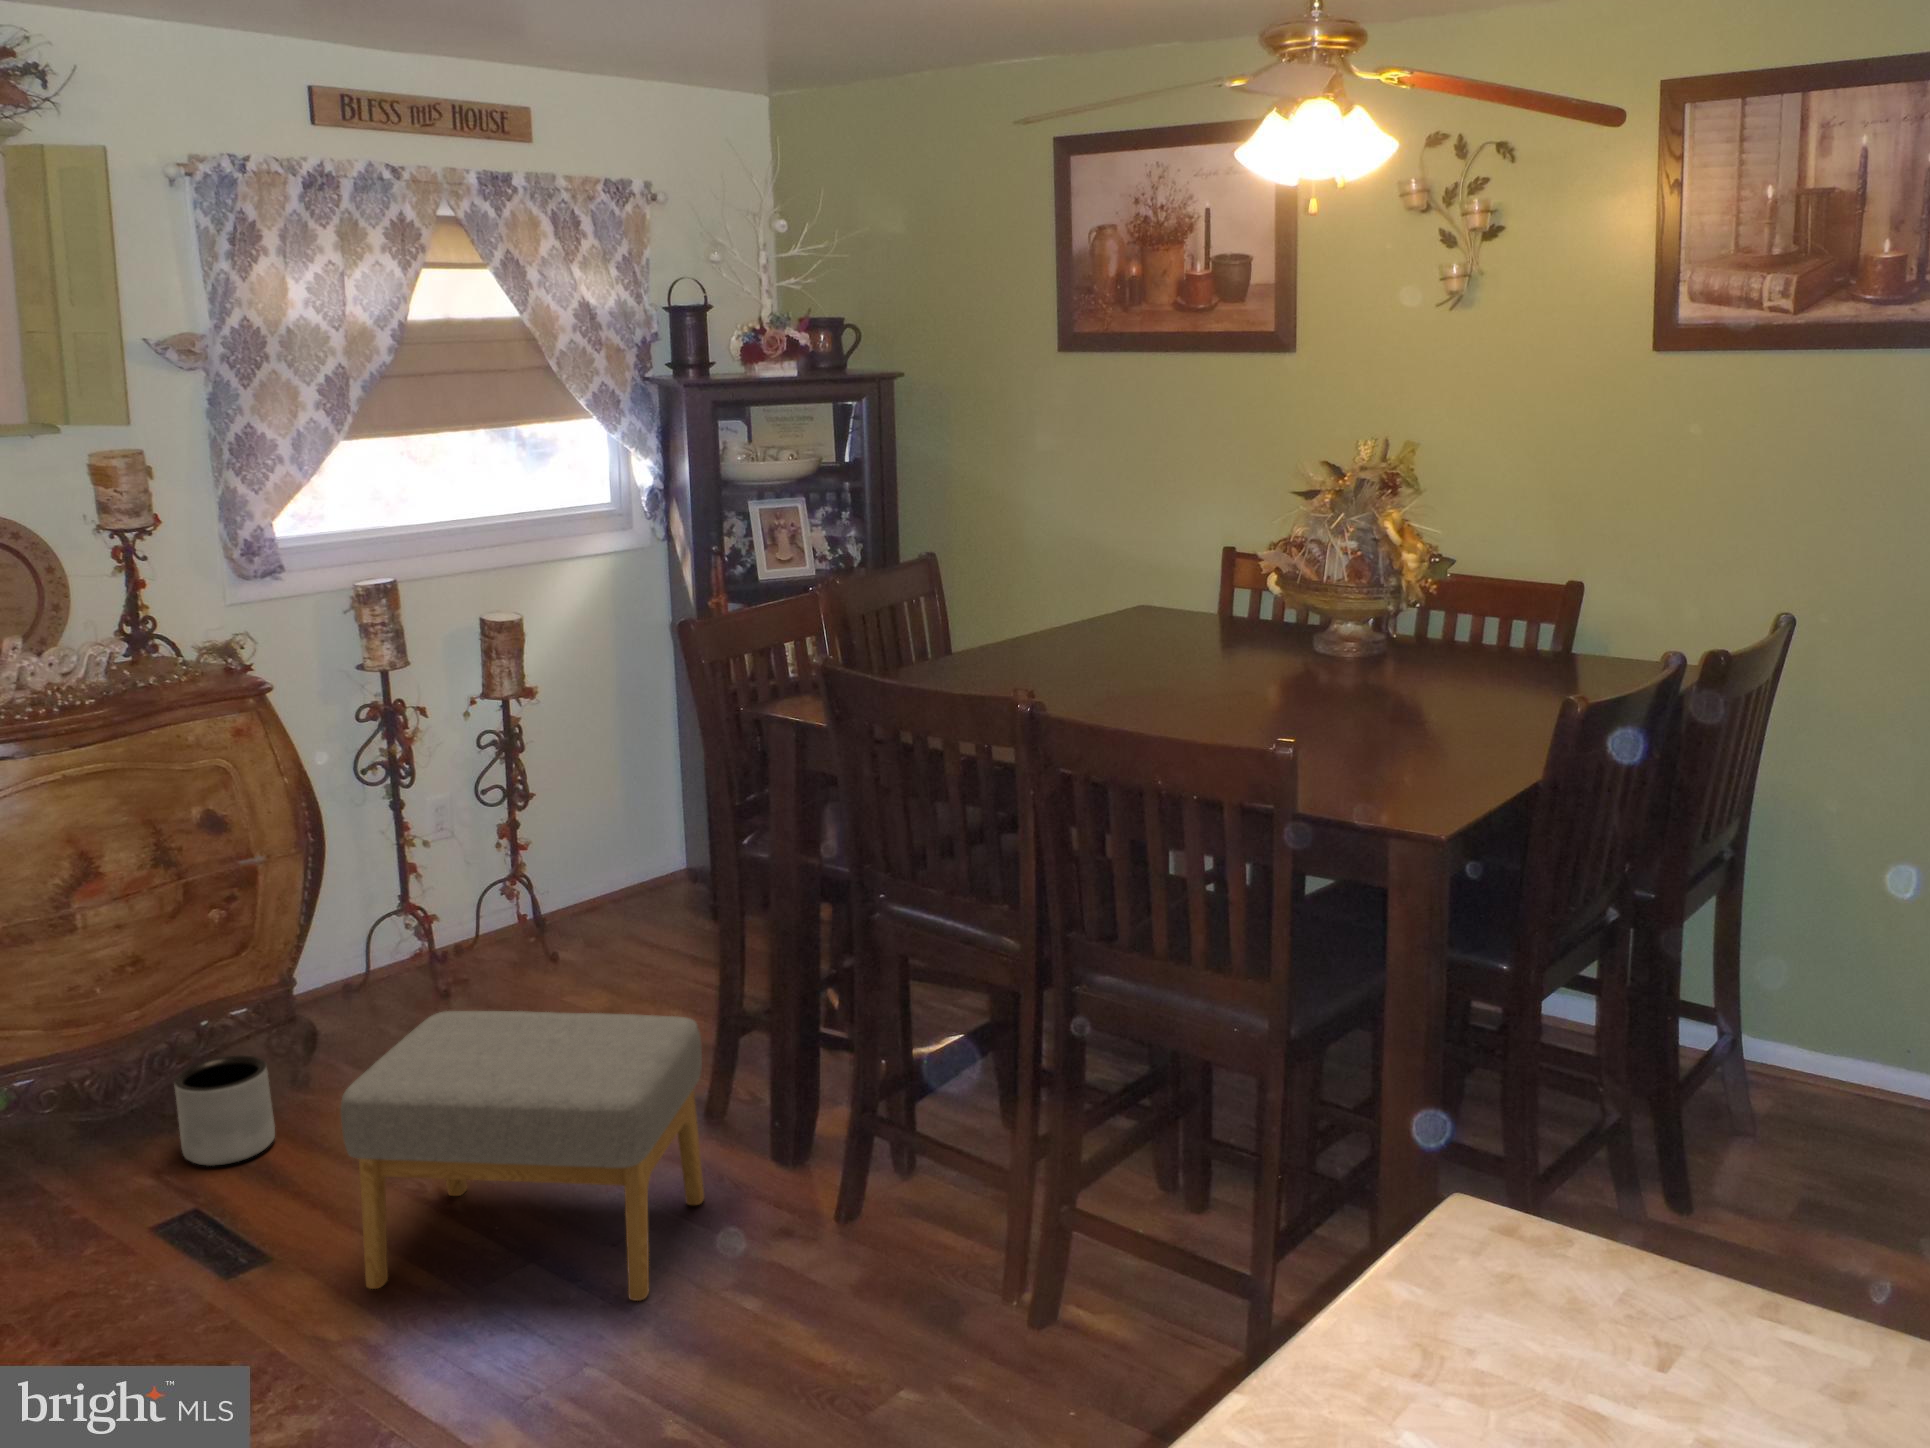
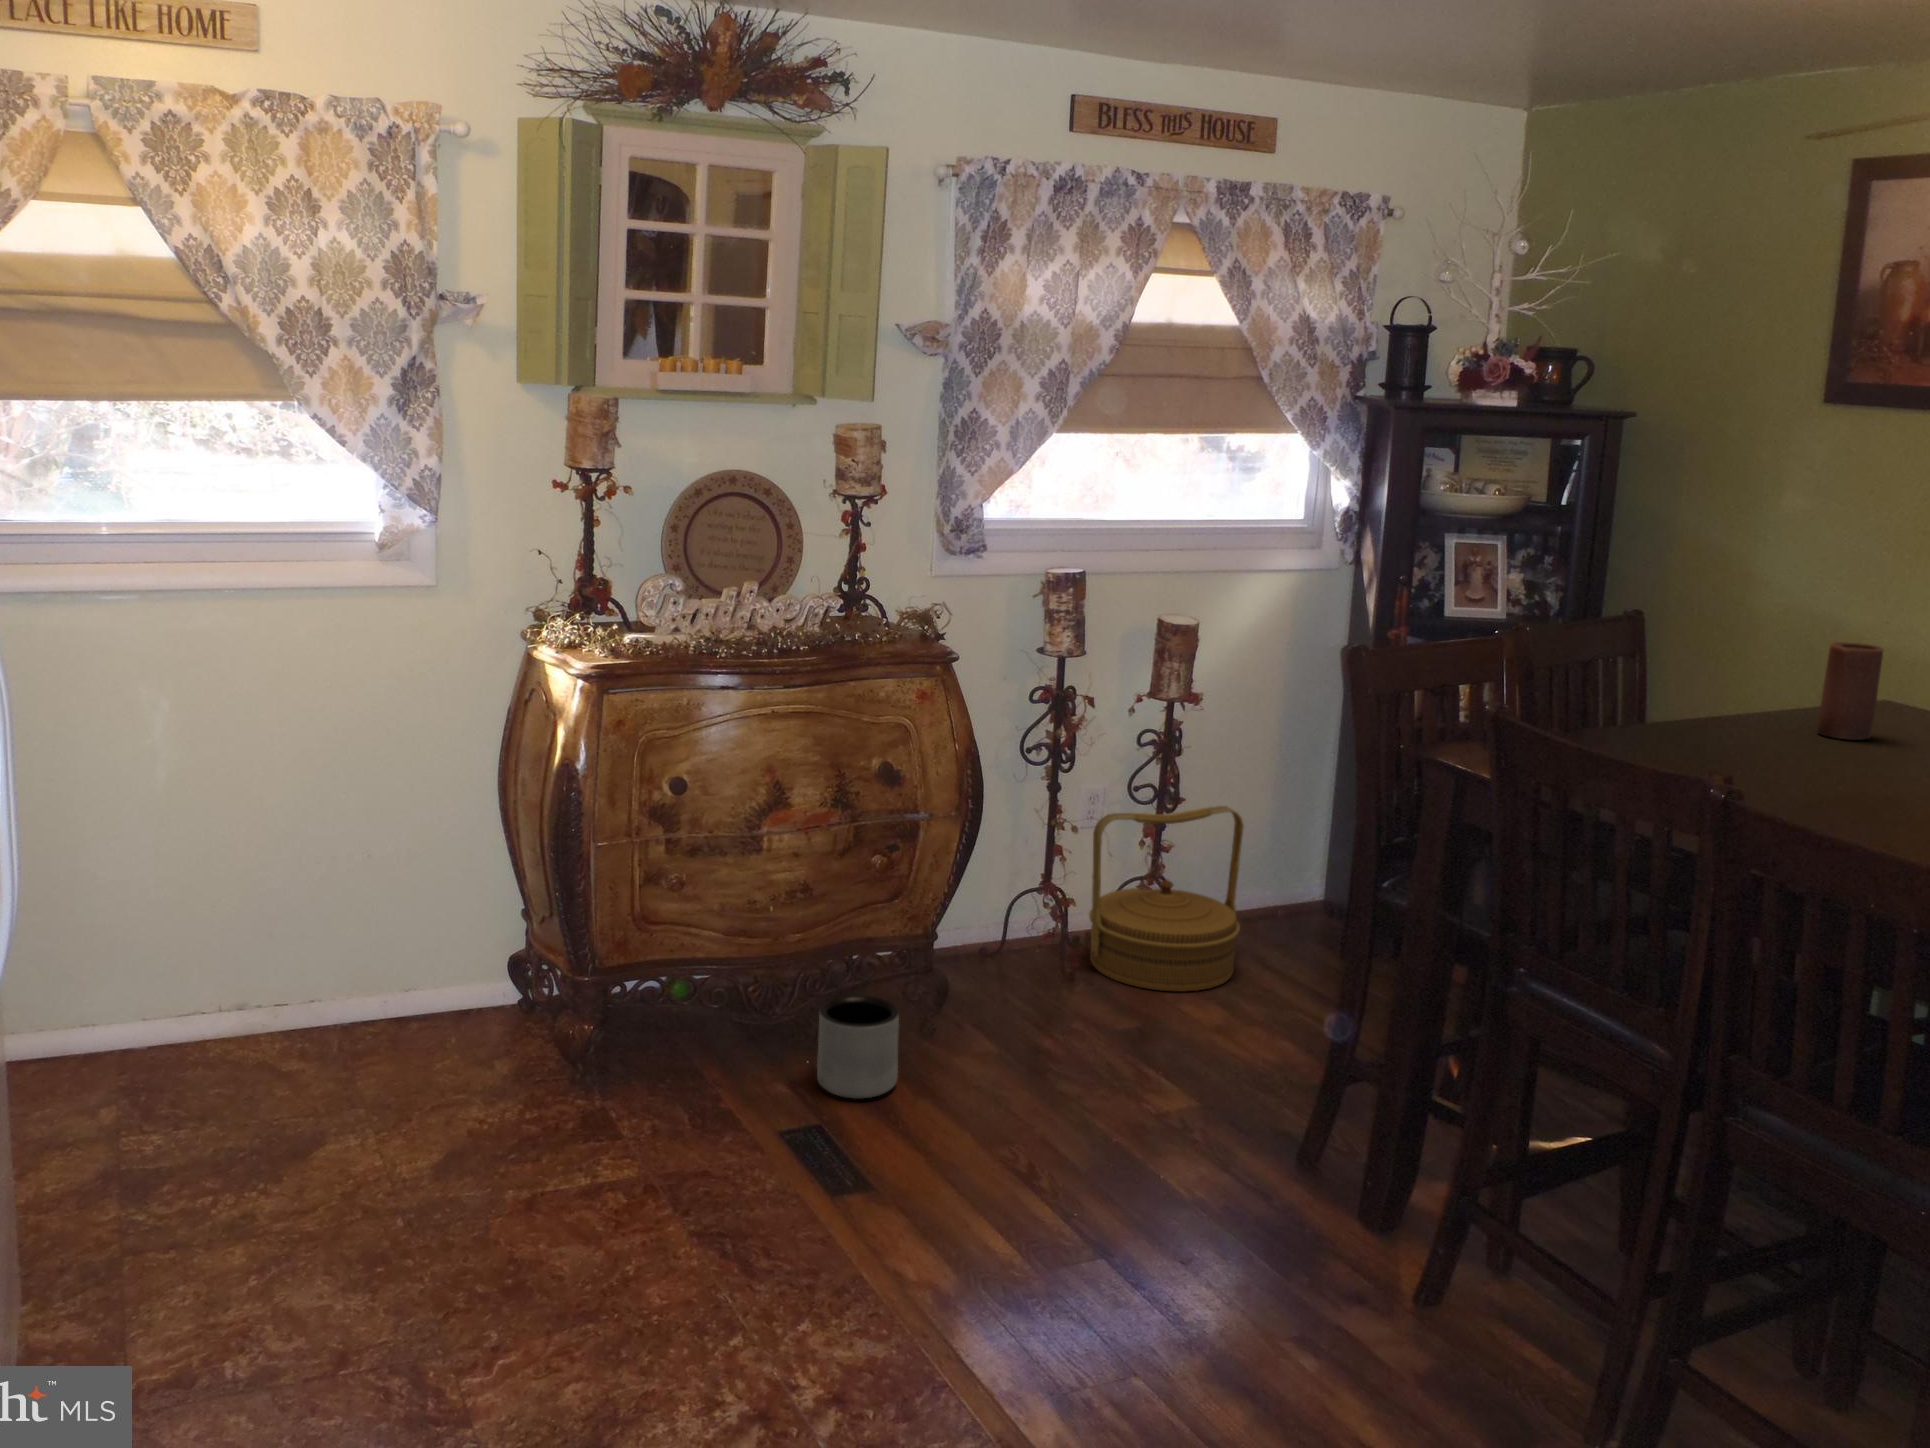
candle: none [1045,575,1083,654] -> present [1817,642,1883,740]
woven basket: none [447,793,610,987] -> present [1089,806,1244,992]
footstool: present [341,1011,704,1301] -> none [948,1005,1326,1381]

